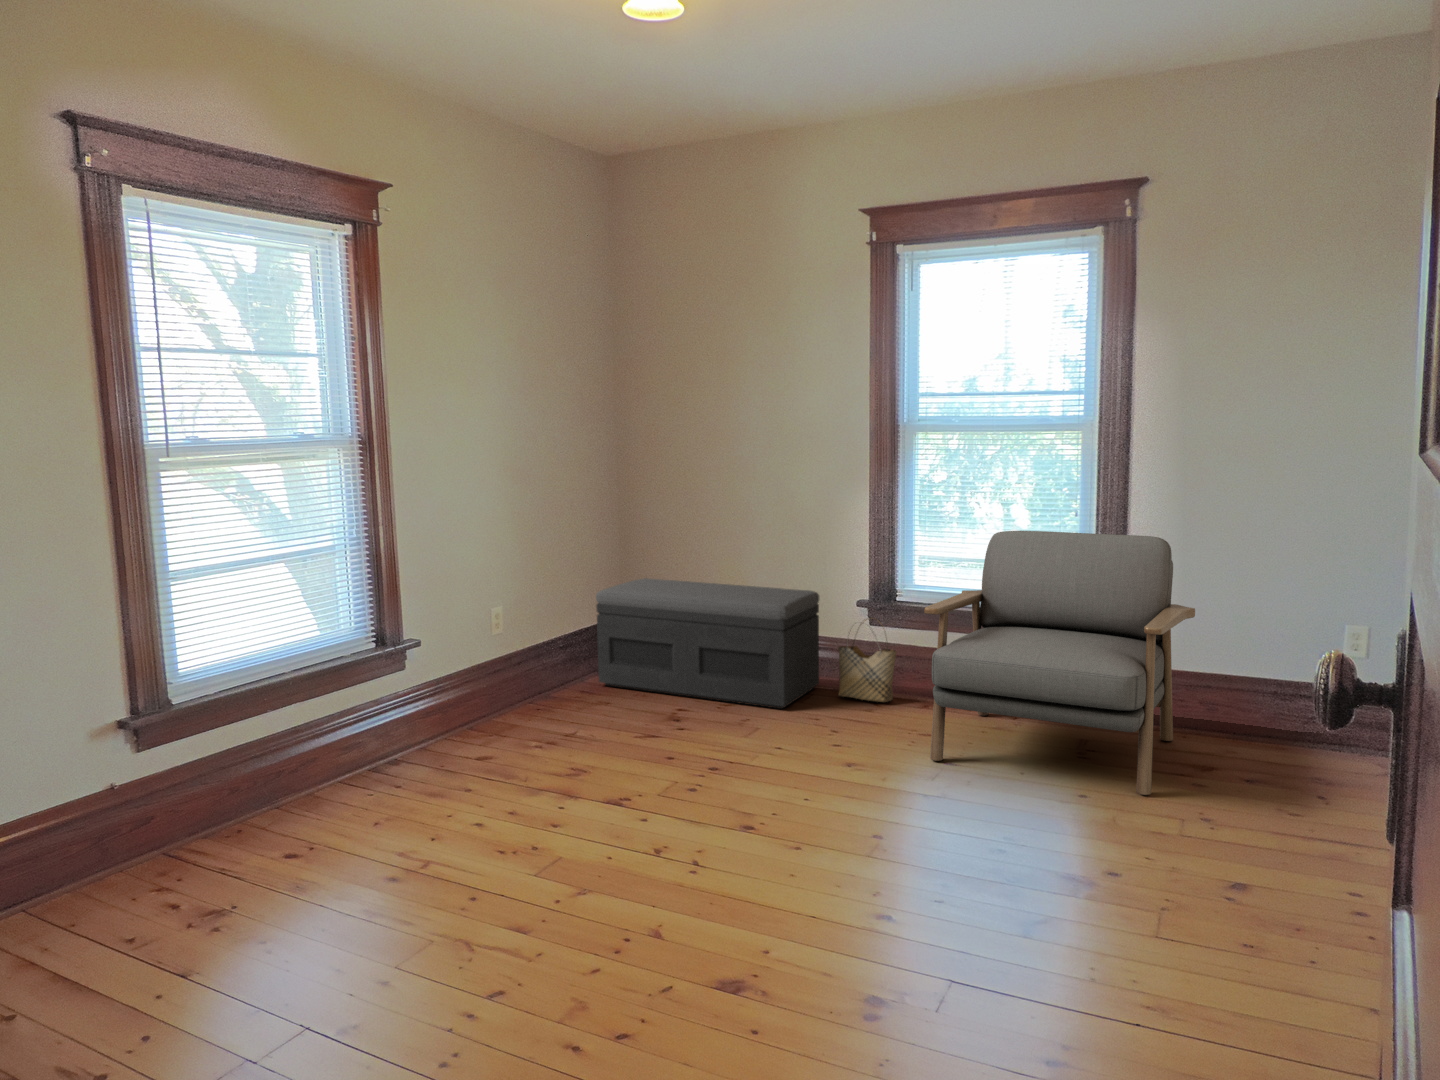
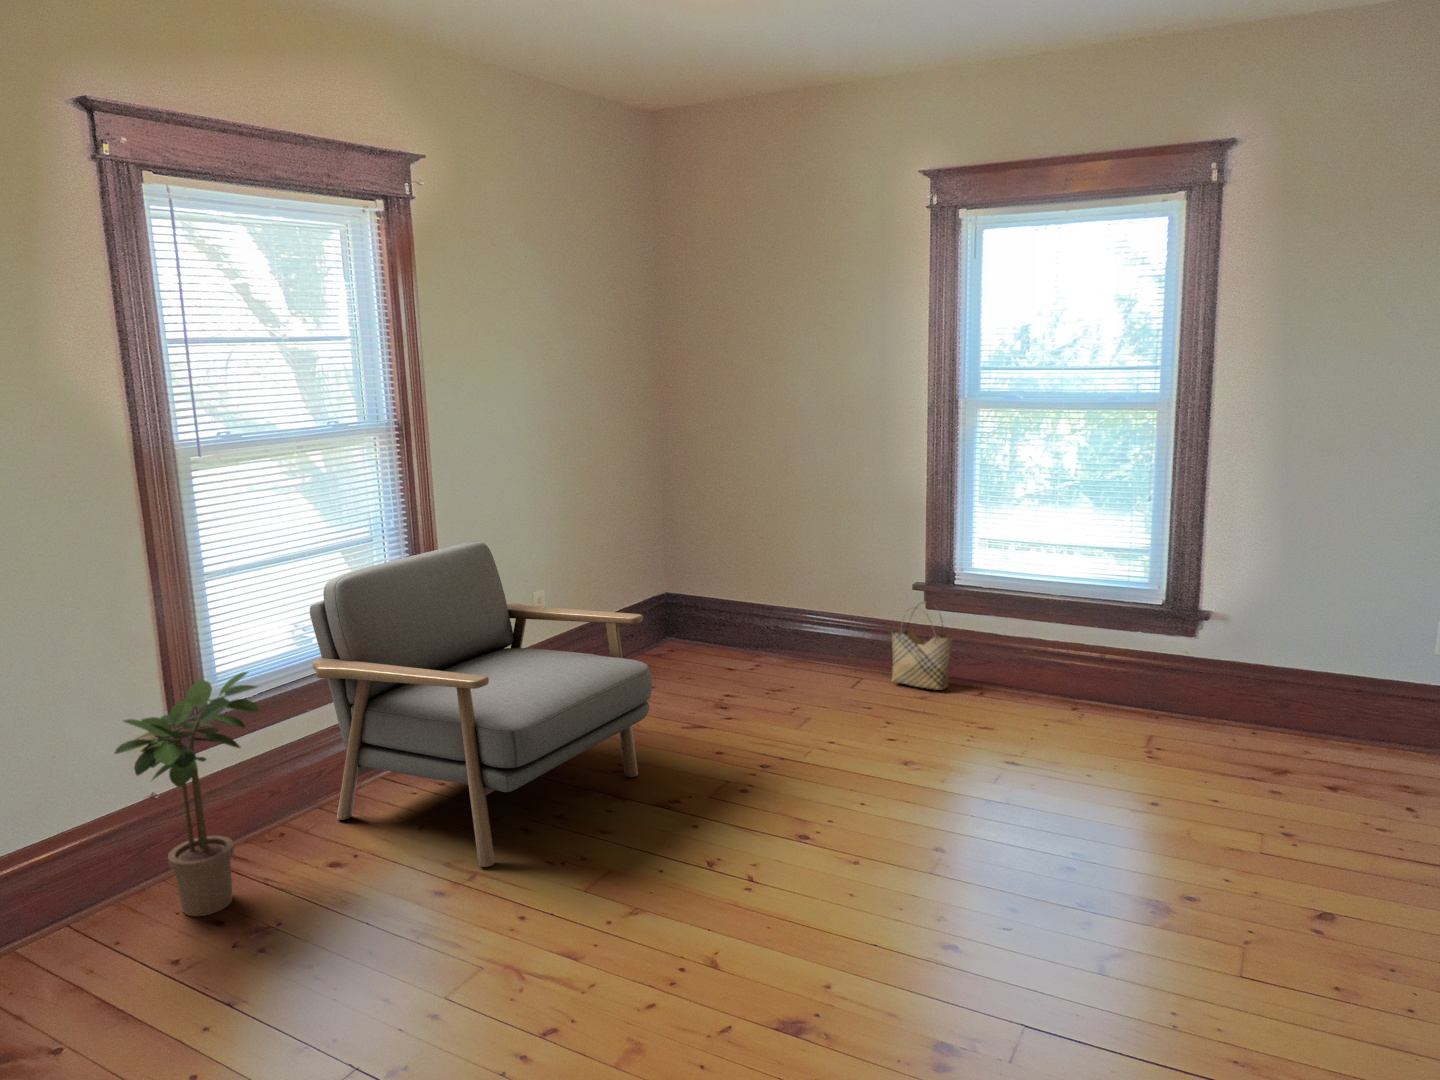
armchair: present [924,531,1195,795] -> present [310,542,652,867]
storage bench: present [596,578,819,709] -> none [639,555,872,697]
potted plant: none [75,662,220,903] -> present [115,672,260,916]

